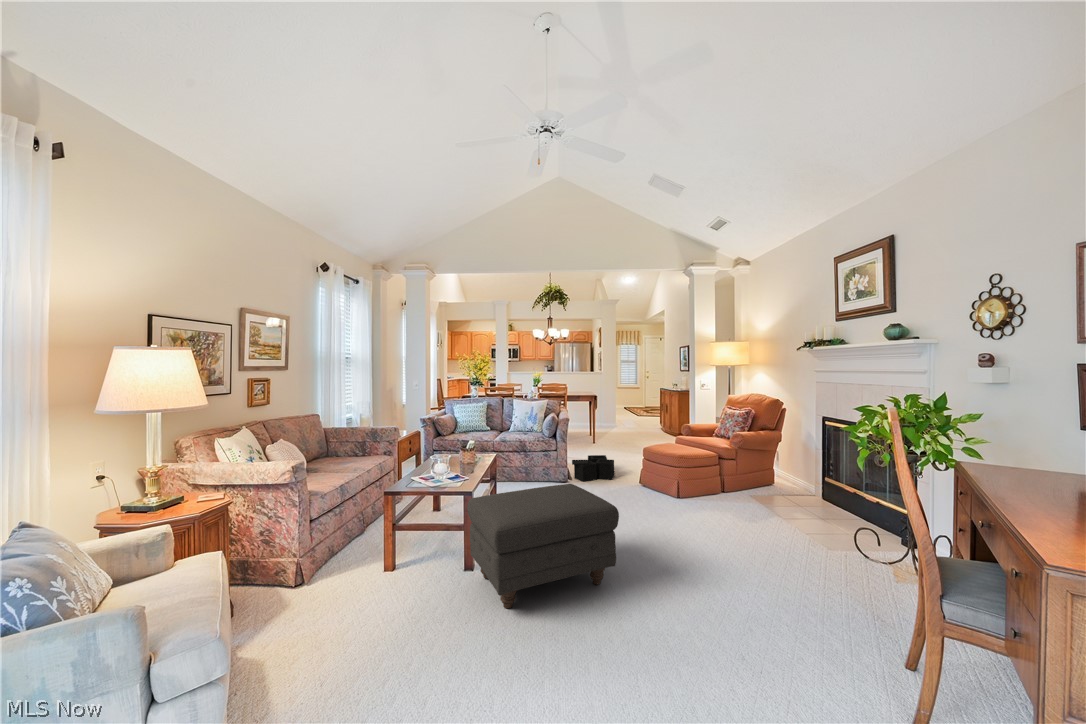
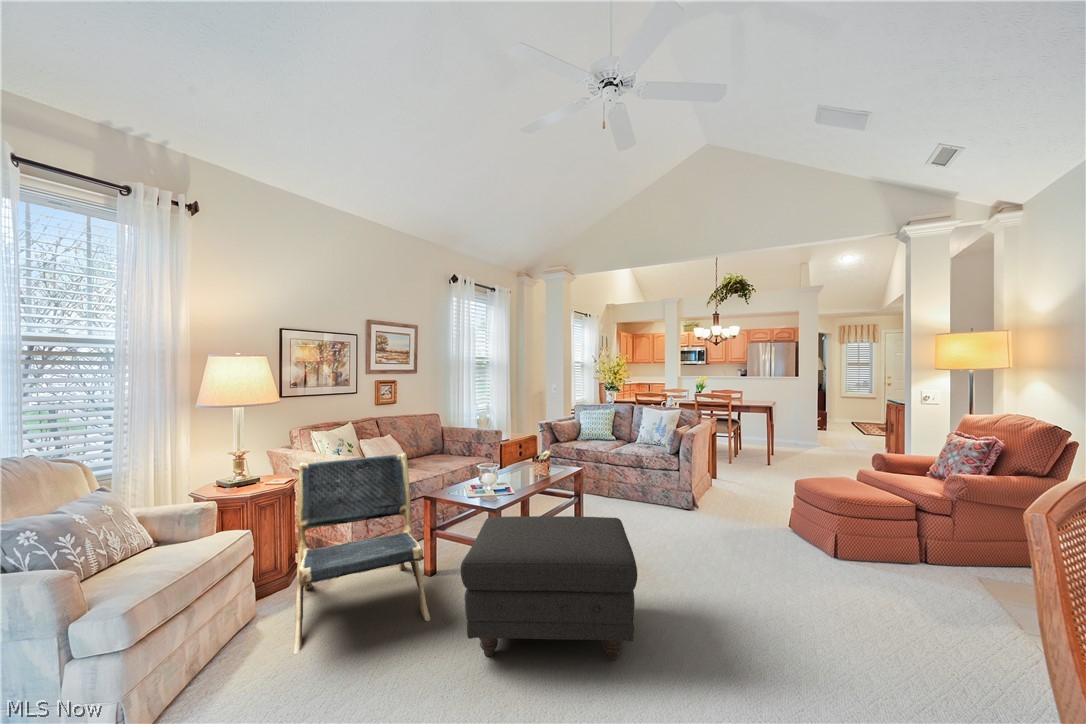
lounge chair: none [250,451,432,662] -> present [293,453,431,654]
storage bin: present [572,455,615,482] -> none [700,481,767,517]

